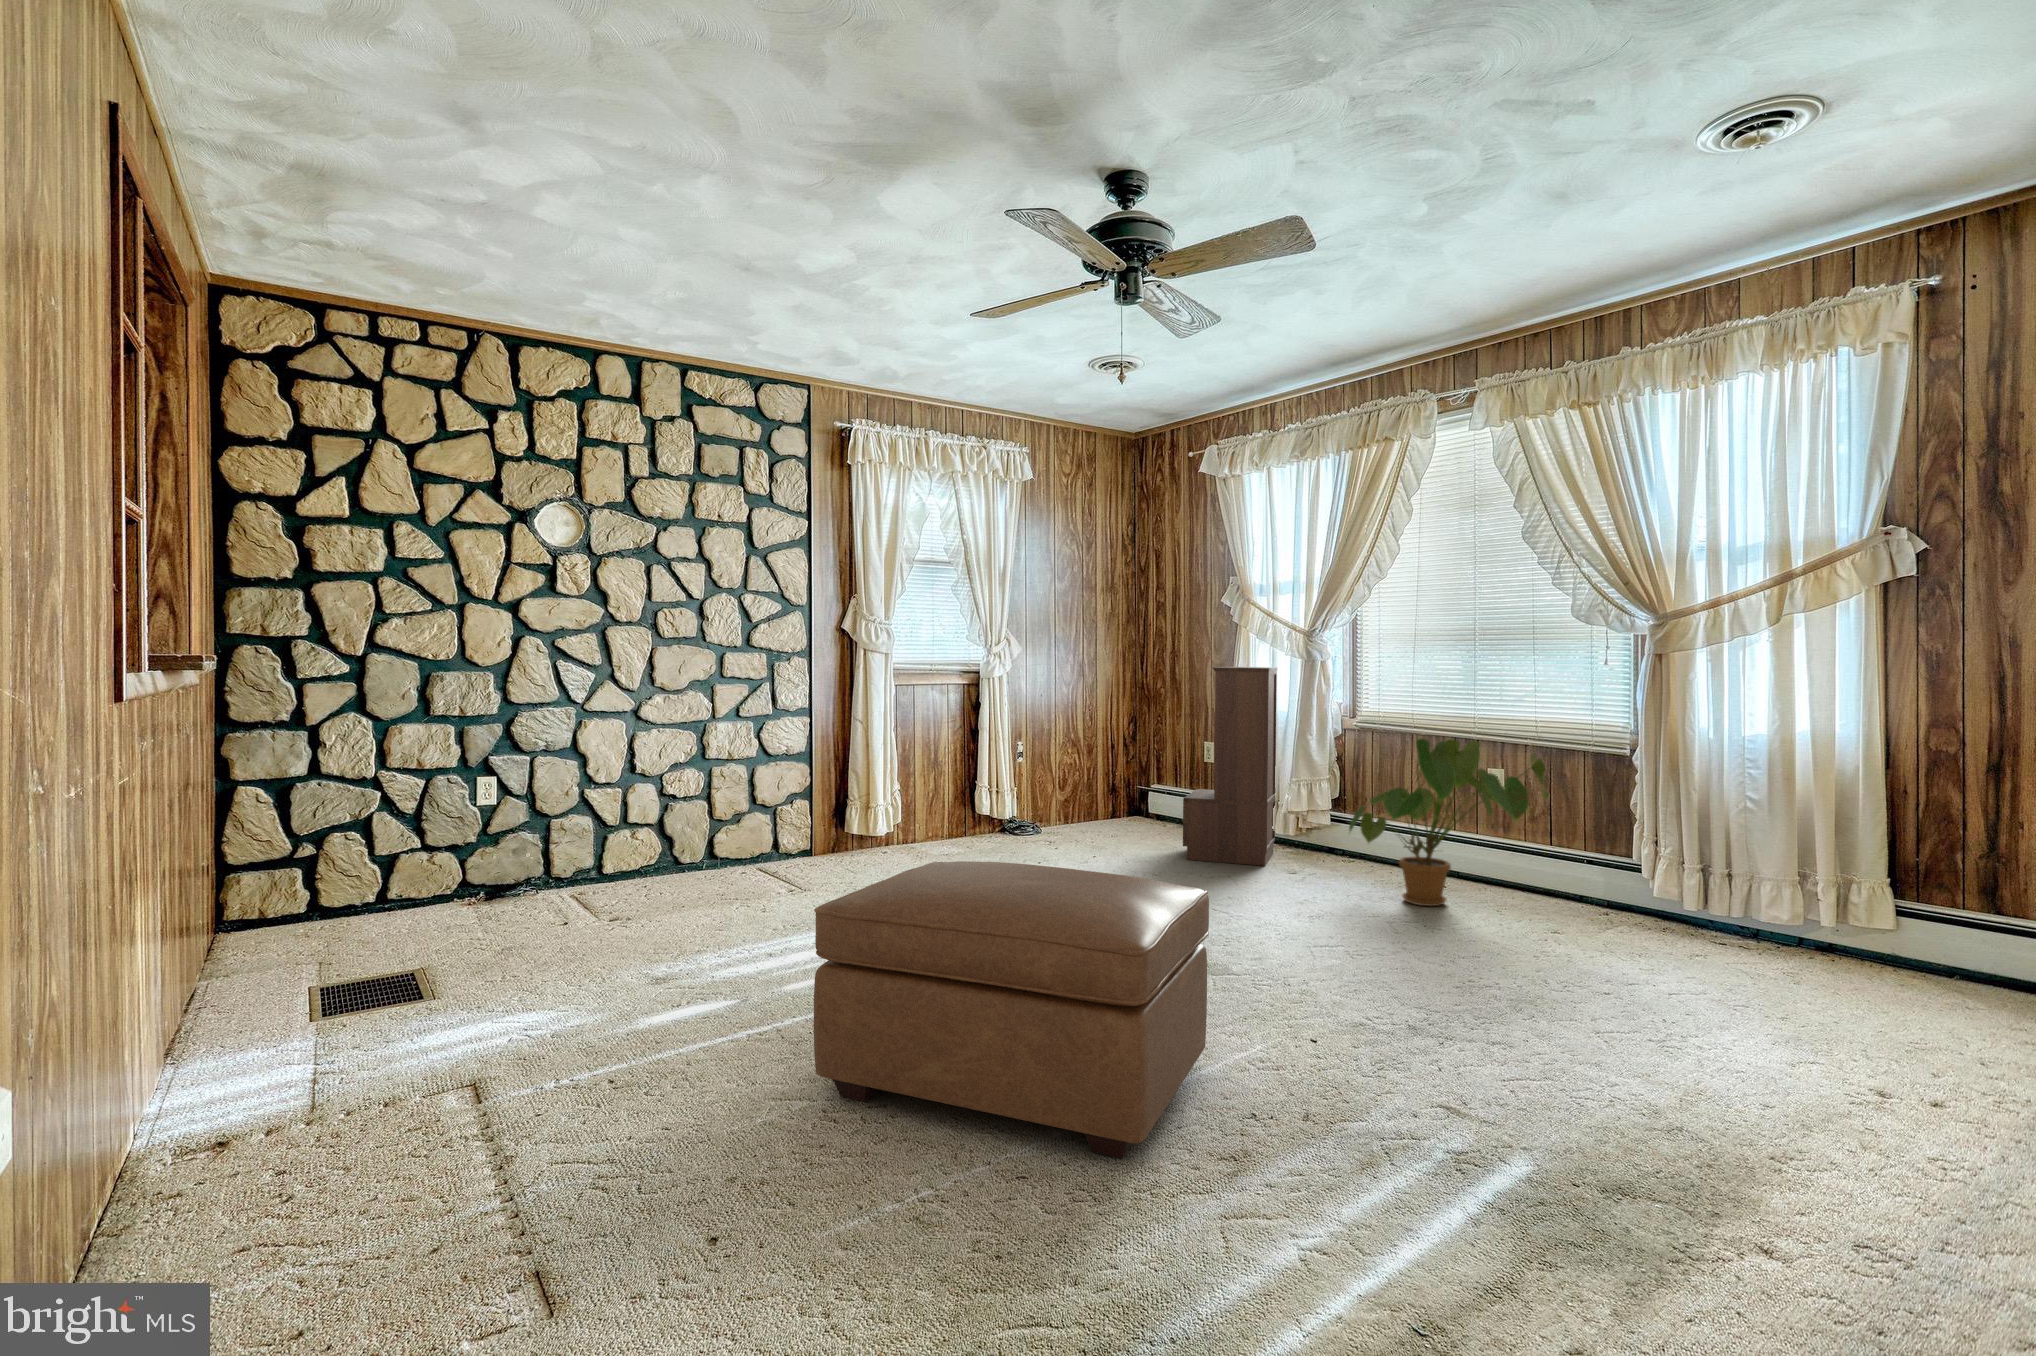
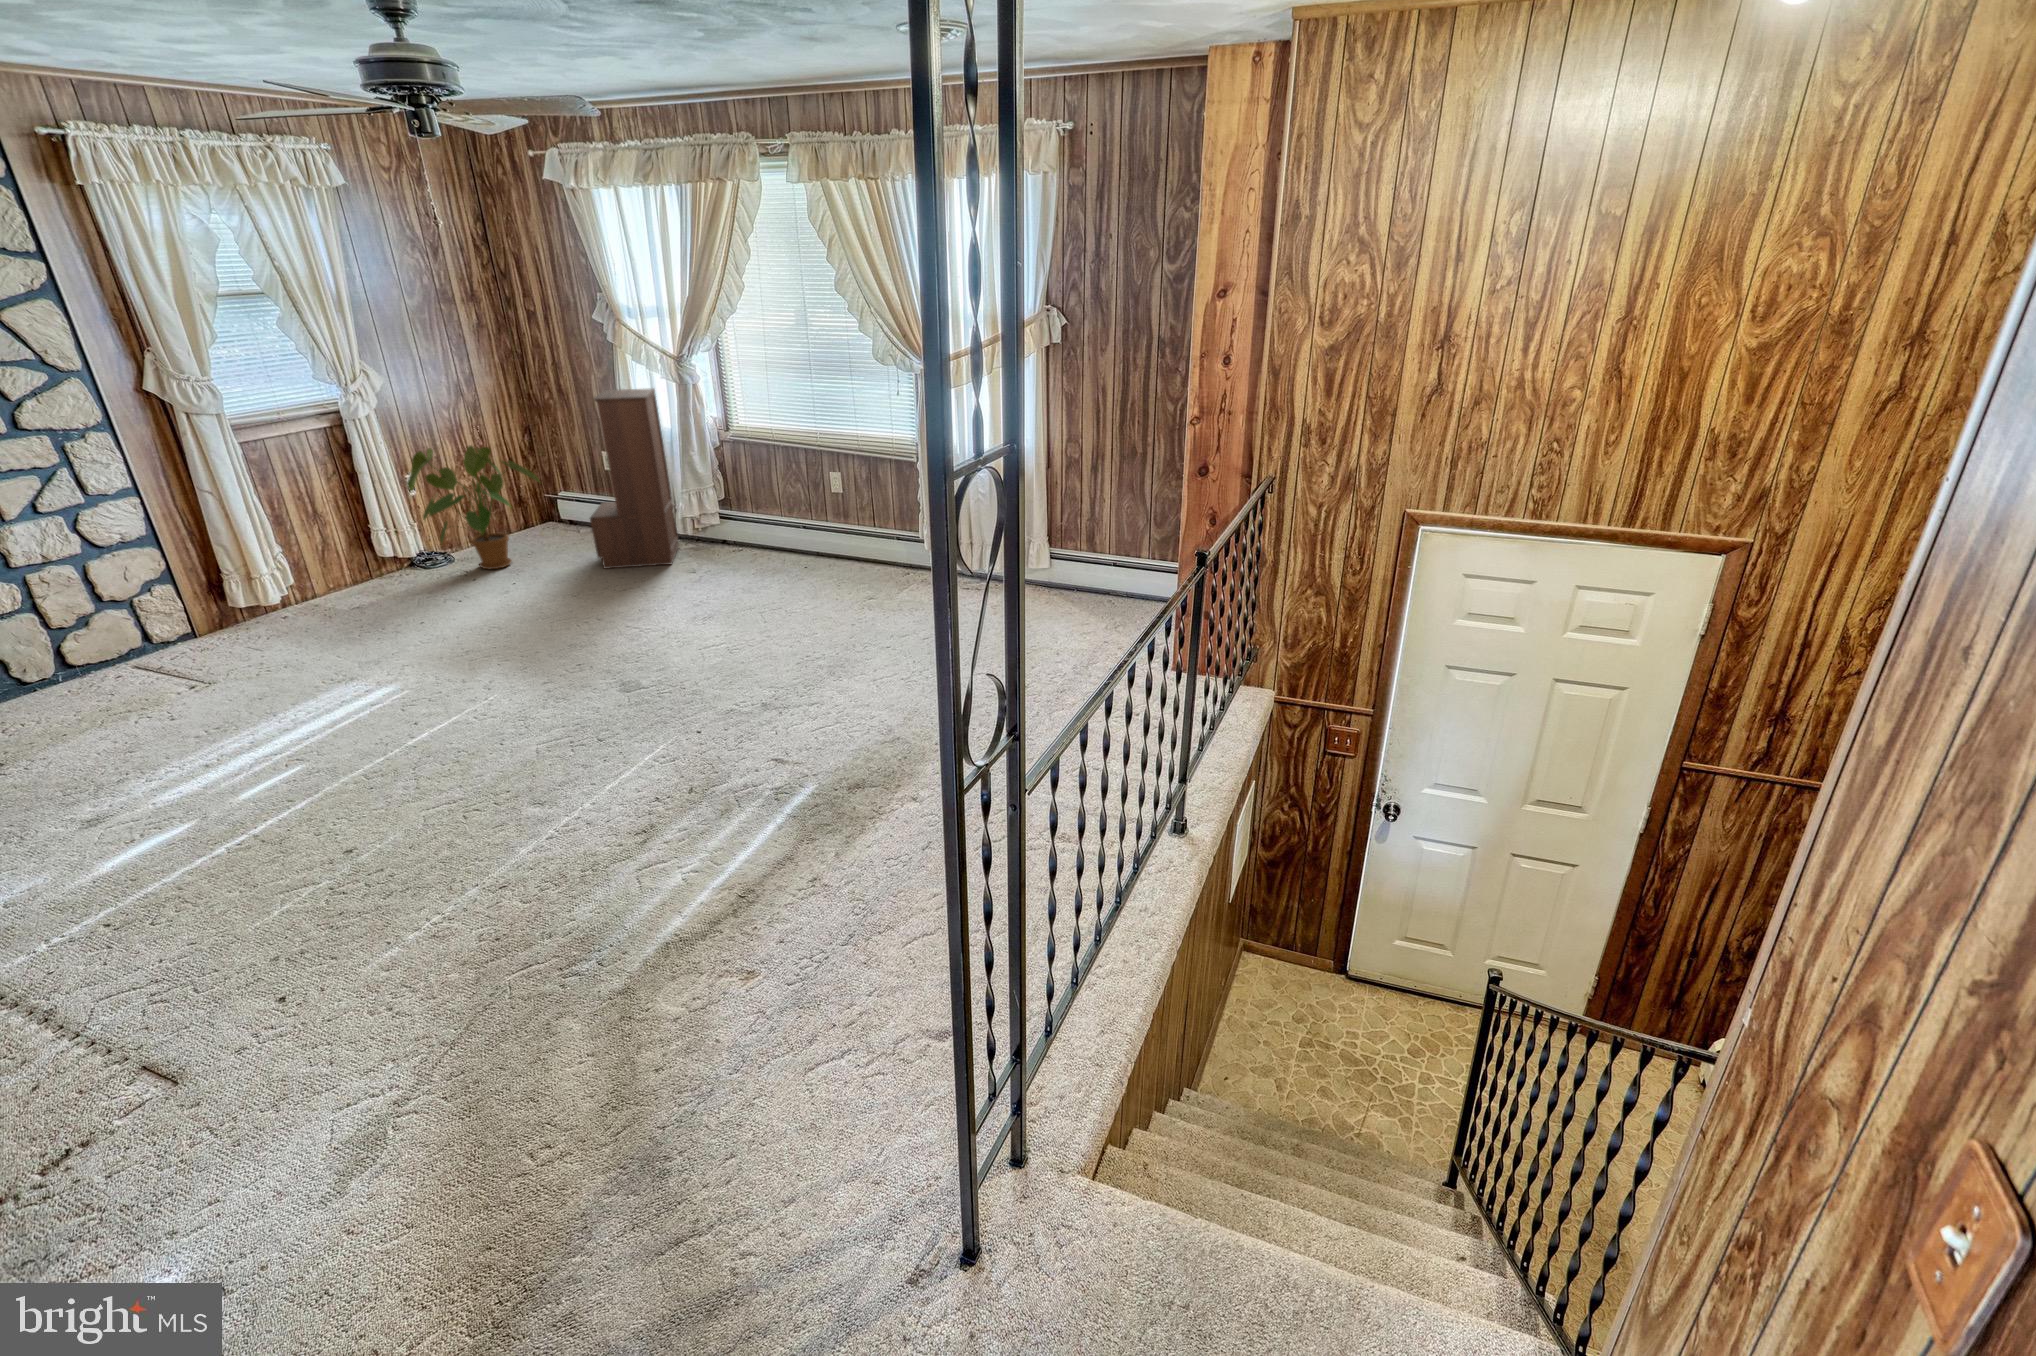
house plant: present [1349,739,1548,906] -> present [407,446,540,569]
ottoman: present [814,861,1209,1159] -> none [268,656,627,874]

